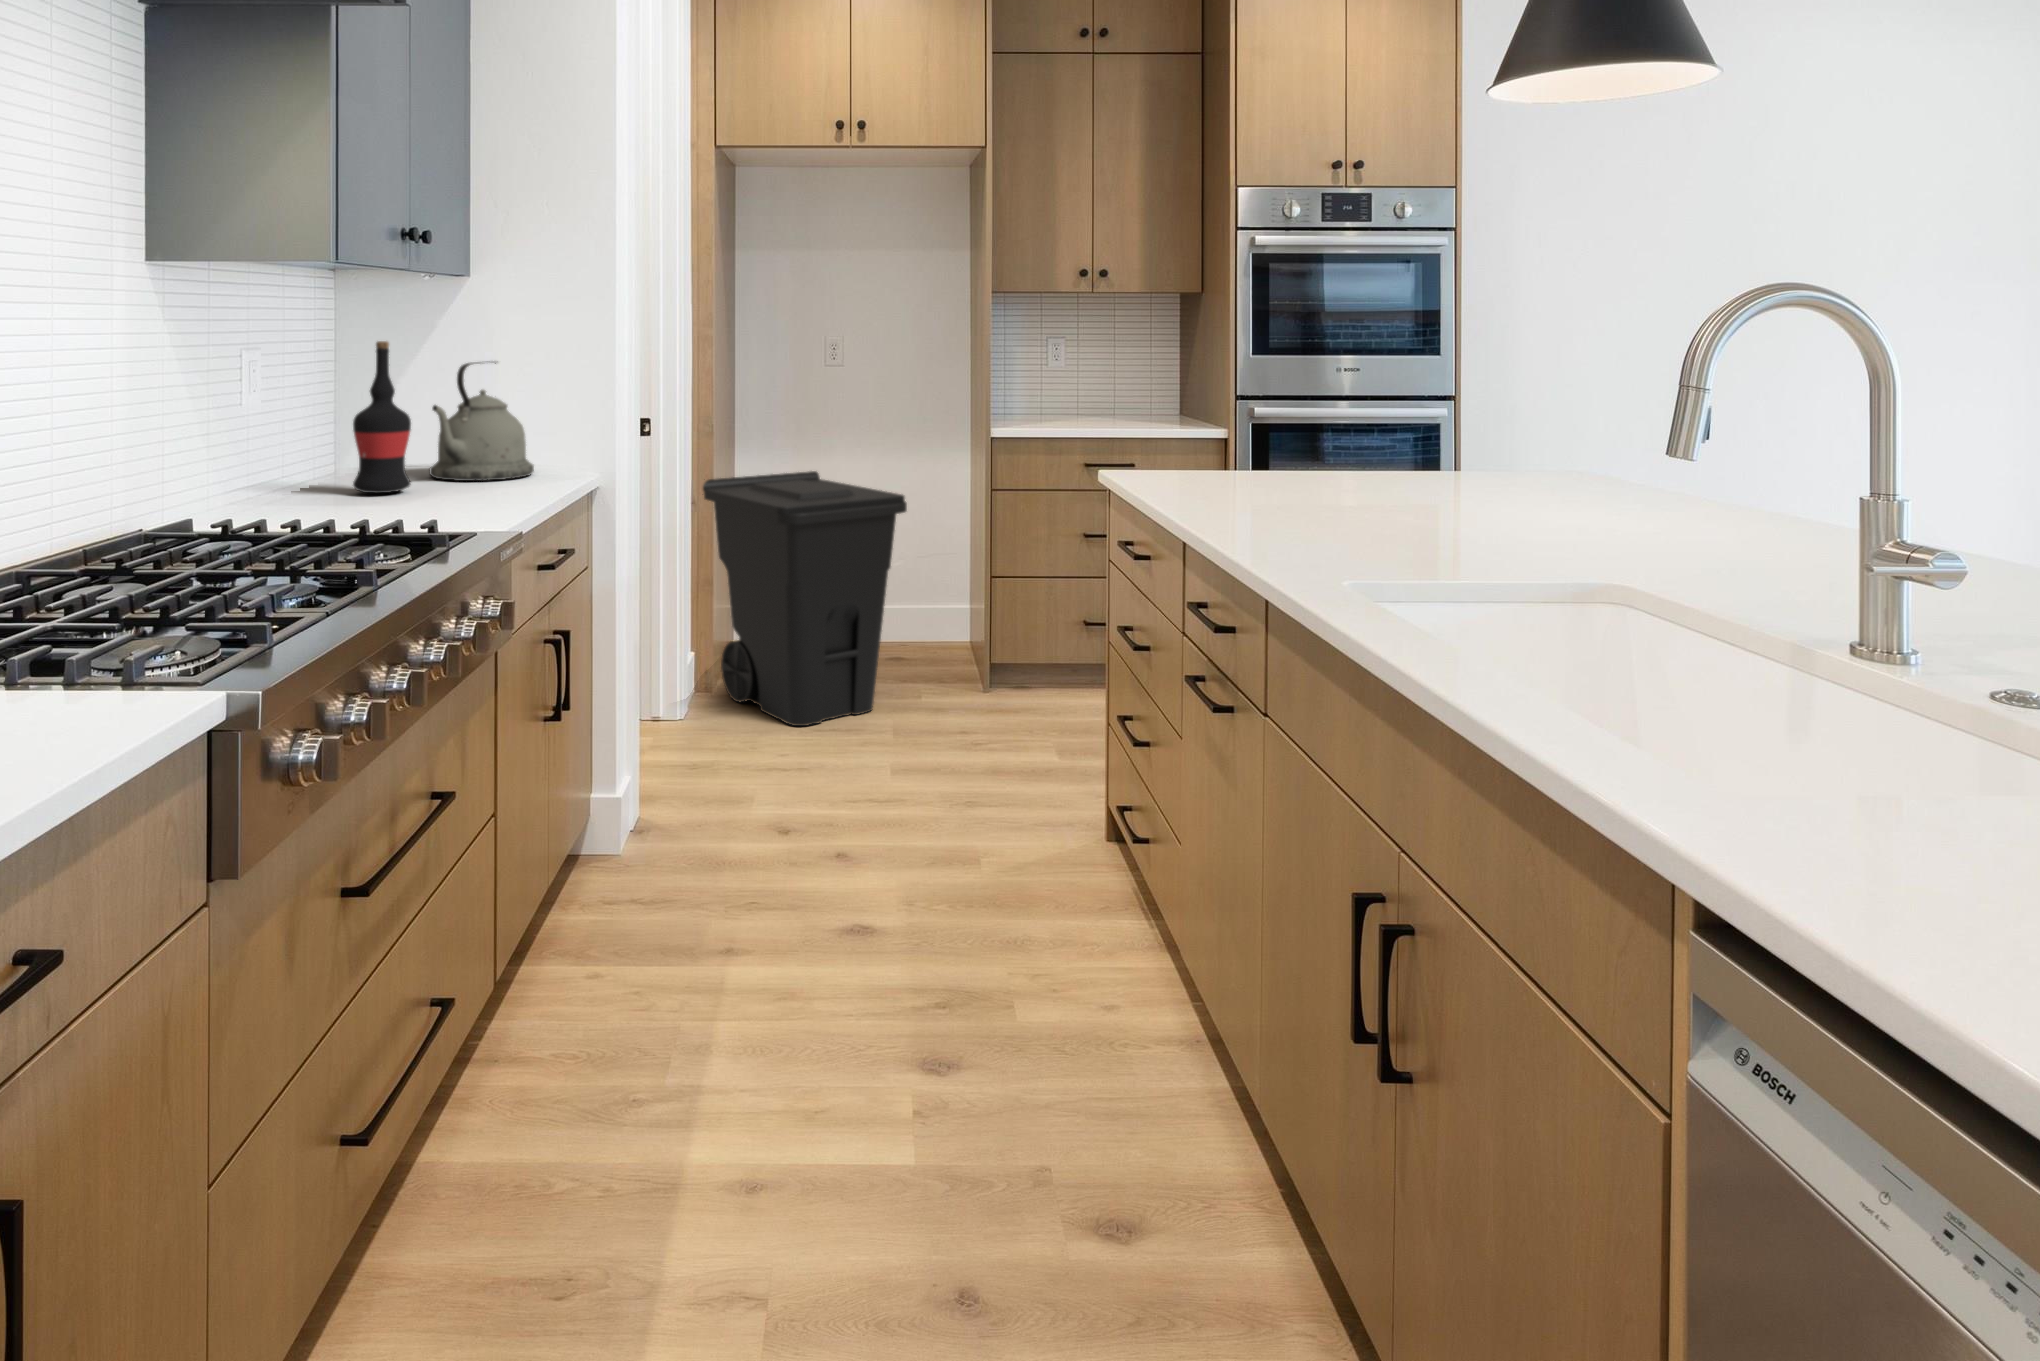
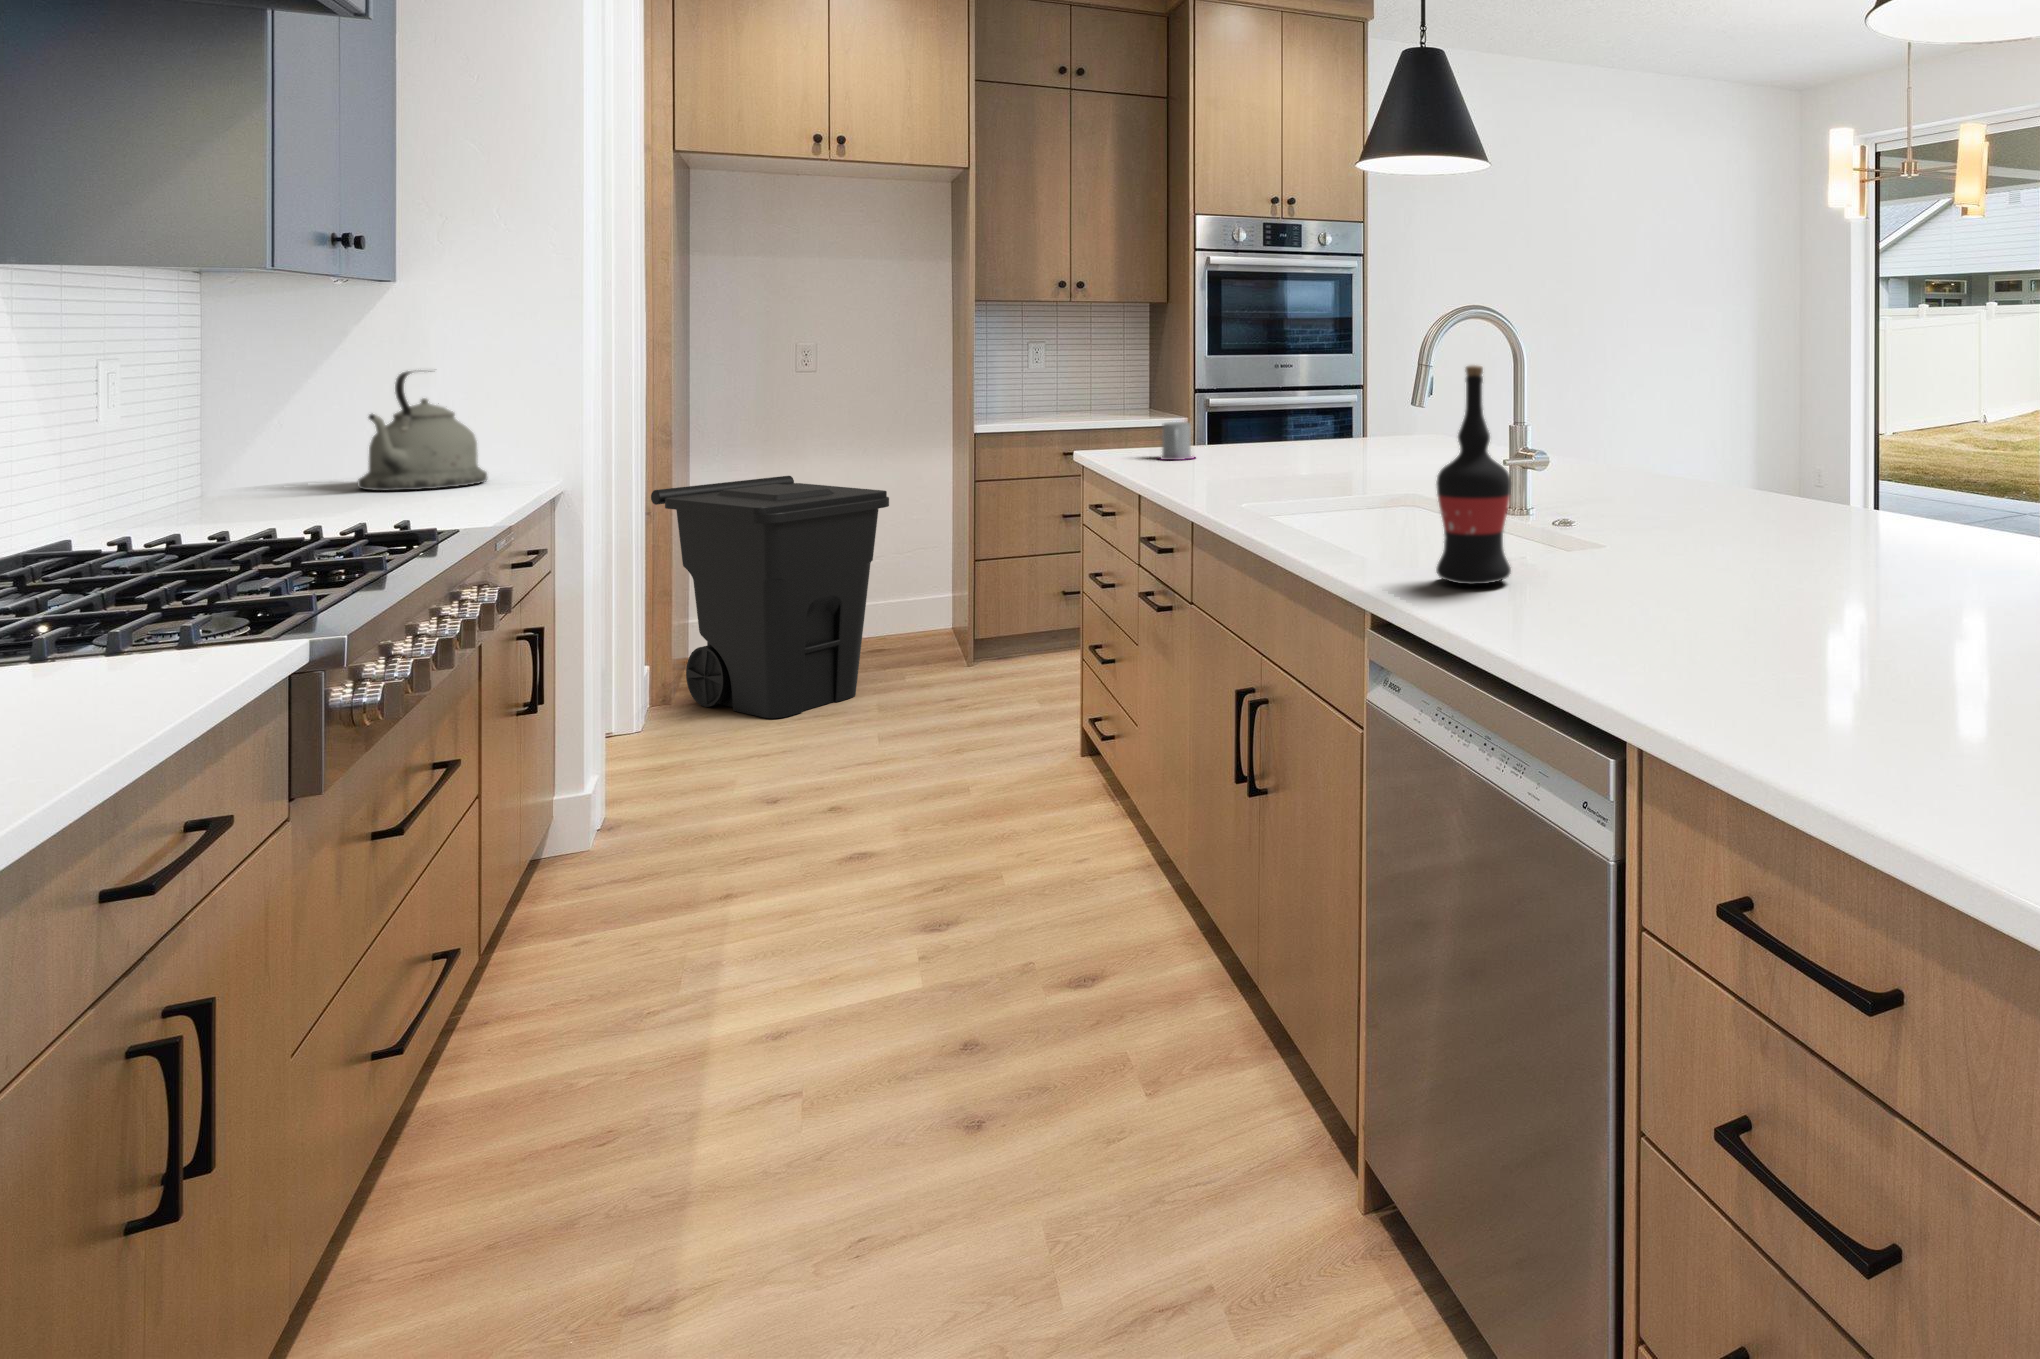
wine bottle: present [353,341,411,493] -> present [1436,365,1511,585]
mug: none [1203,442,1254,490] -> present [1161,422,1193,460]

